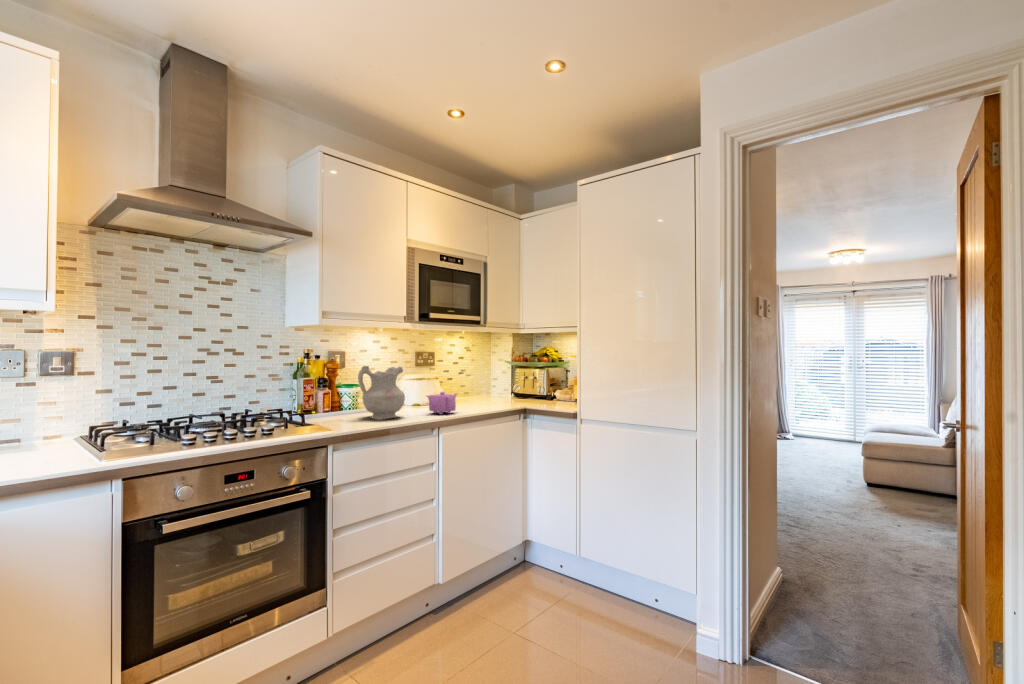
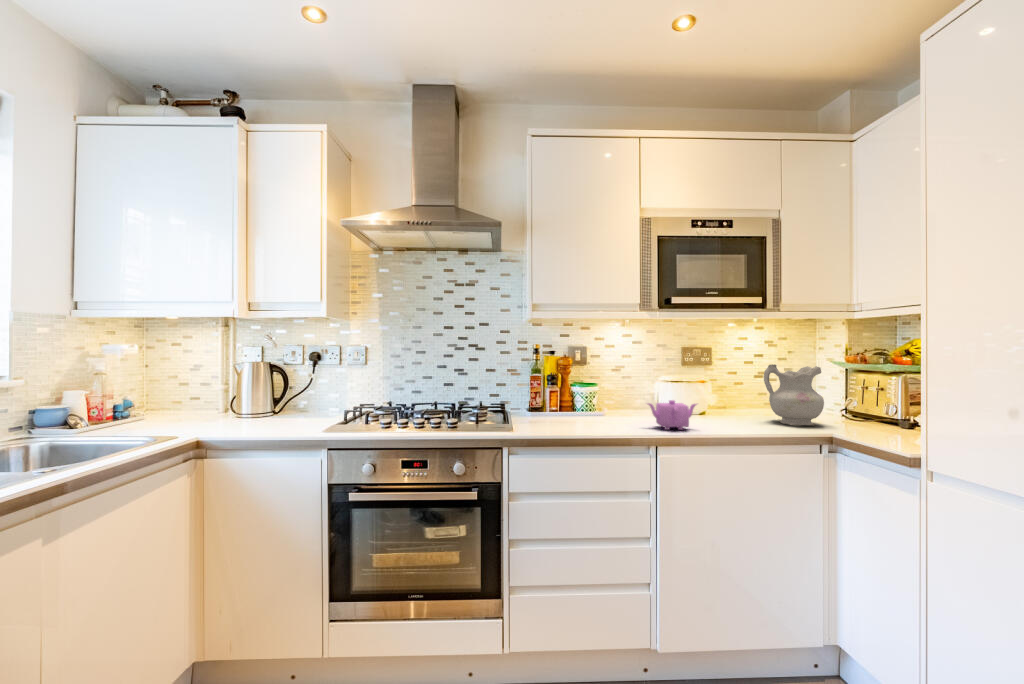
ceramic pitcher: present [358,366,405,419] -> present [764,364,824,426]

